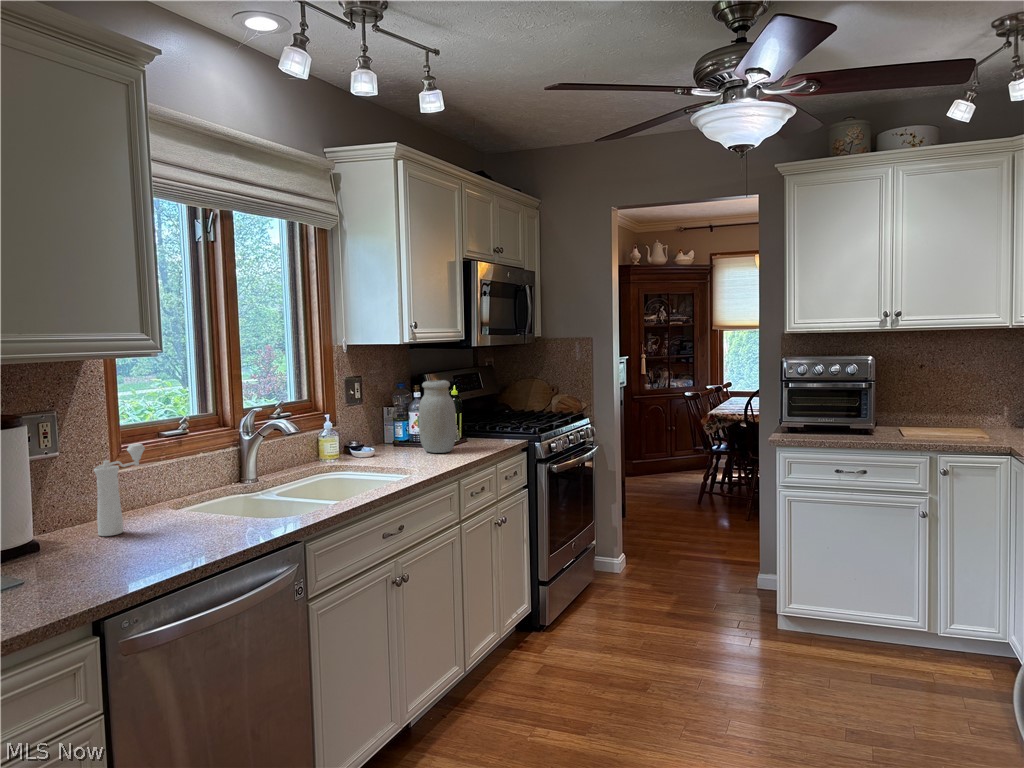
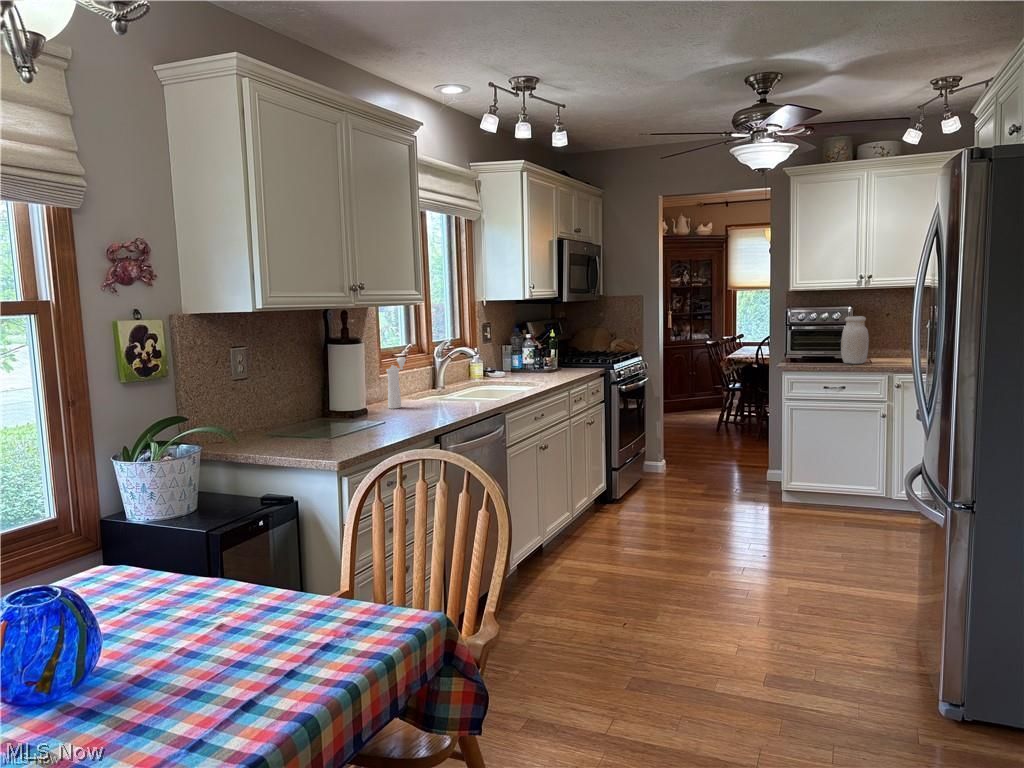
jar: present [419,380,456,453] -> present [841,316,869,364]

